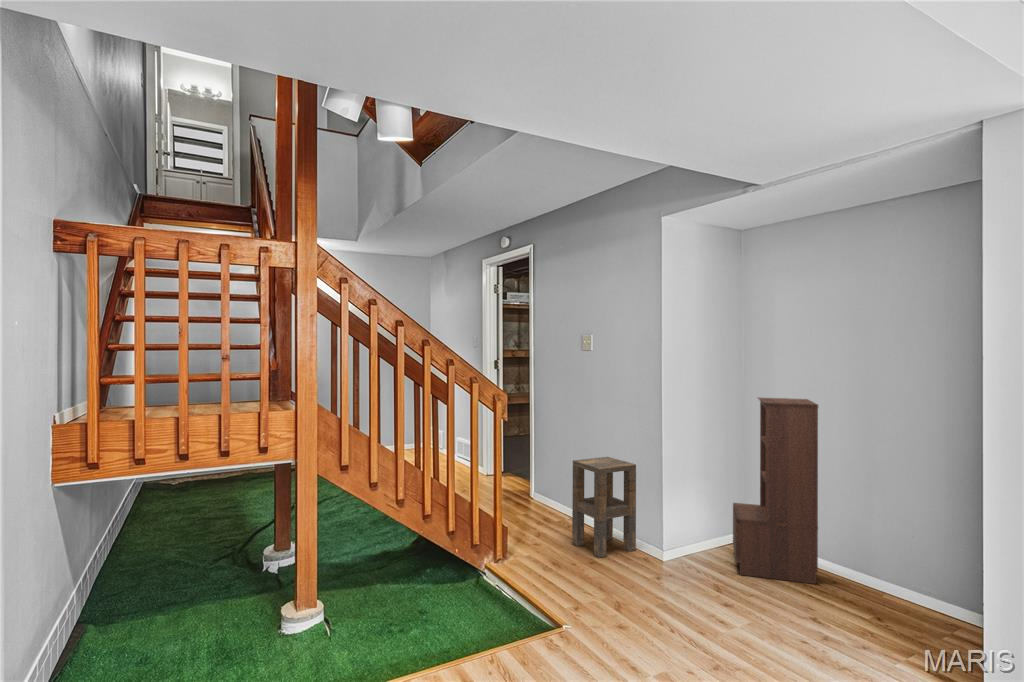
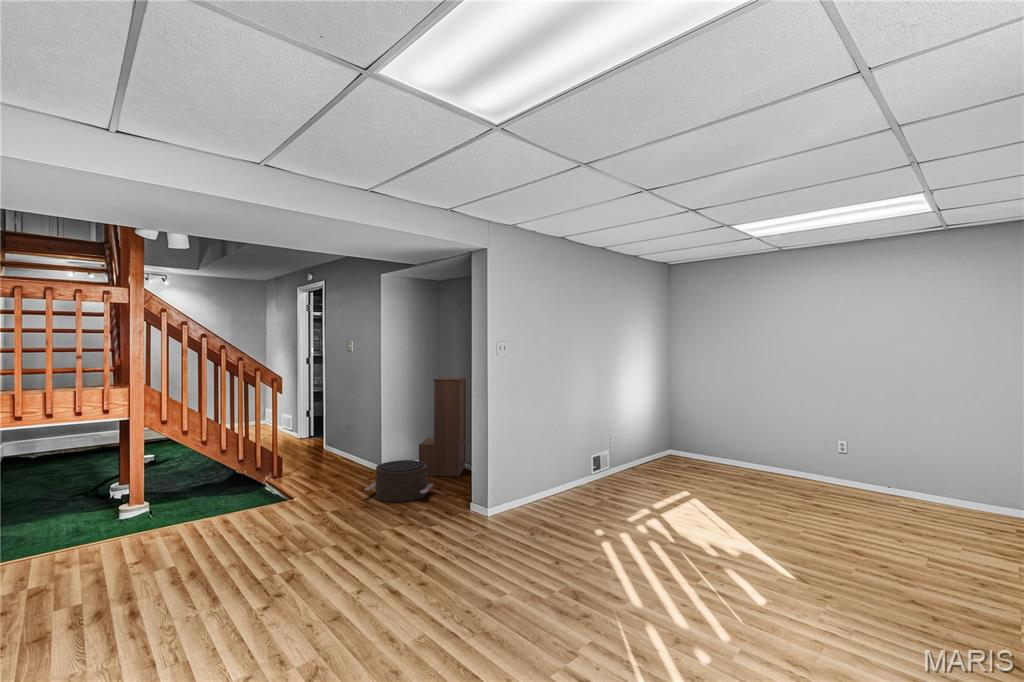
side table: present [572,457,636,558] -> none [334,416,371,474]
pouf: none [682,554,817,650] -> present [365,460,433,502]

